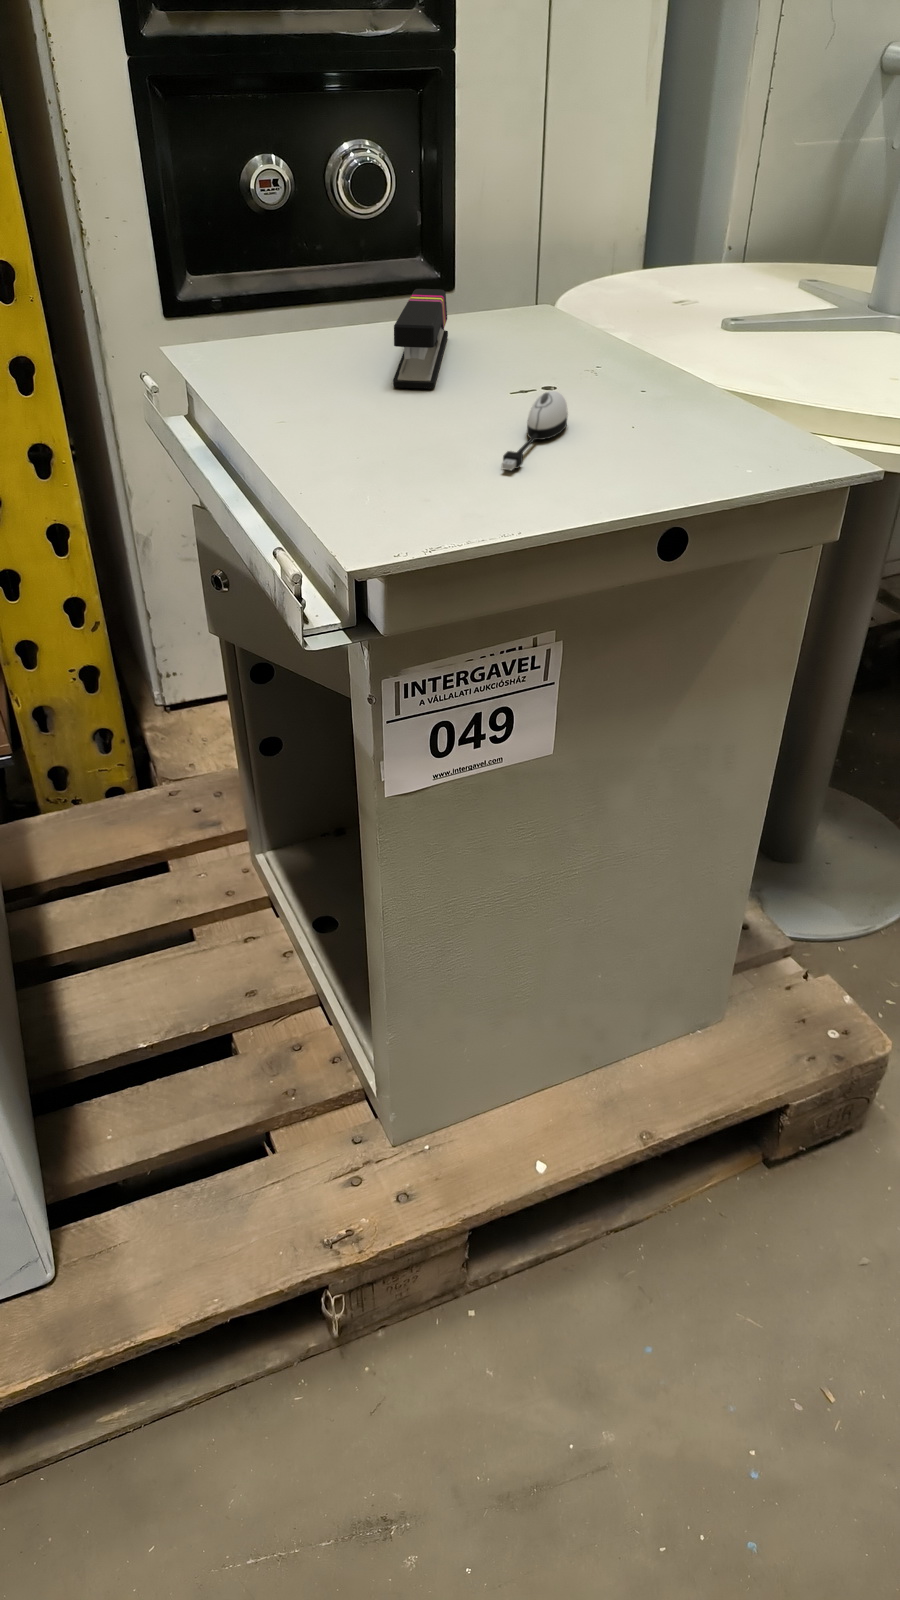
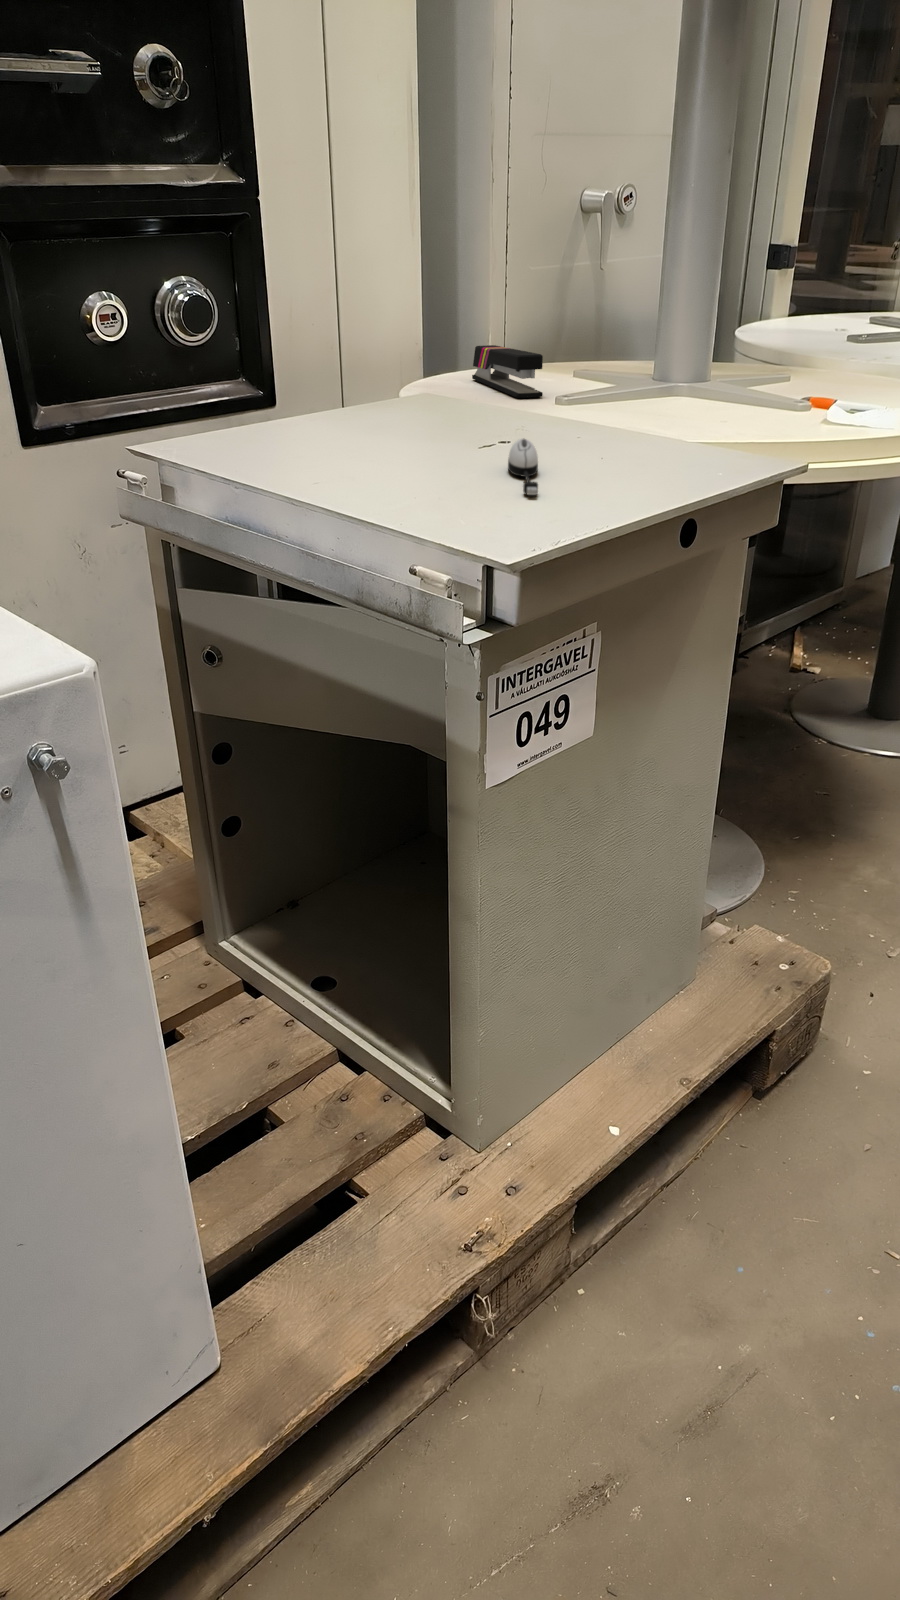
stapler: present [393,289,448,389] -> present [472,345,543,398]

